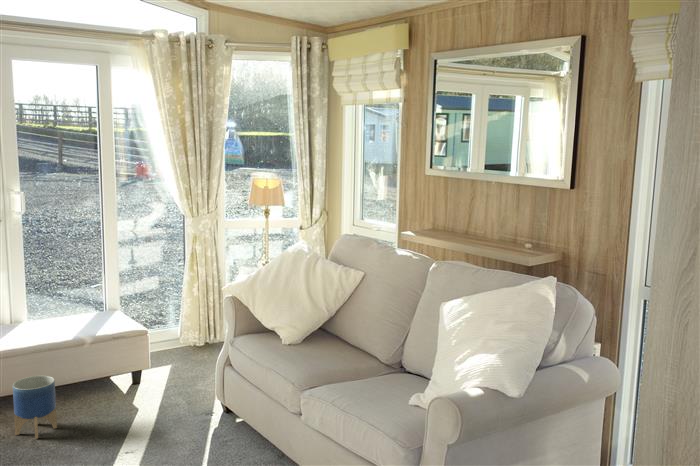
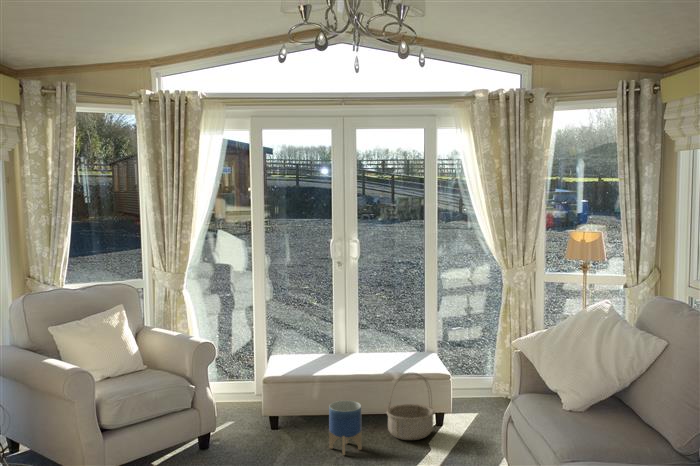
basket: none [80,334,136,408] -> present [387,373,434,440]

